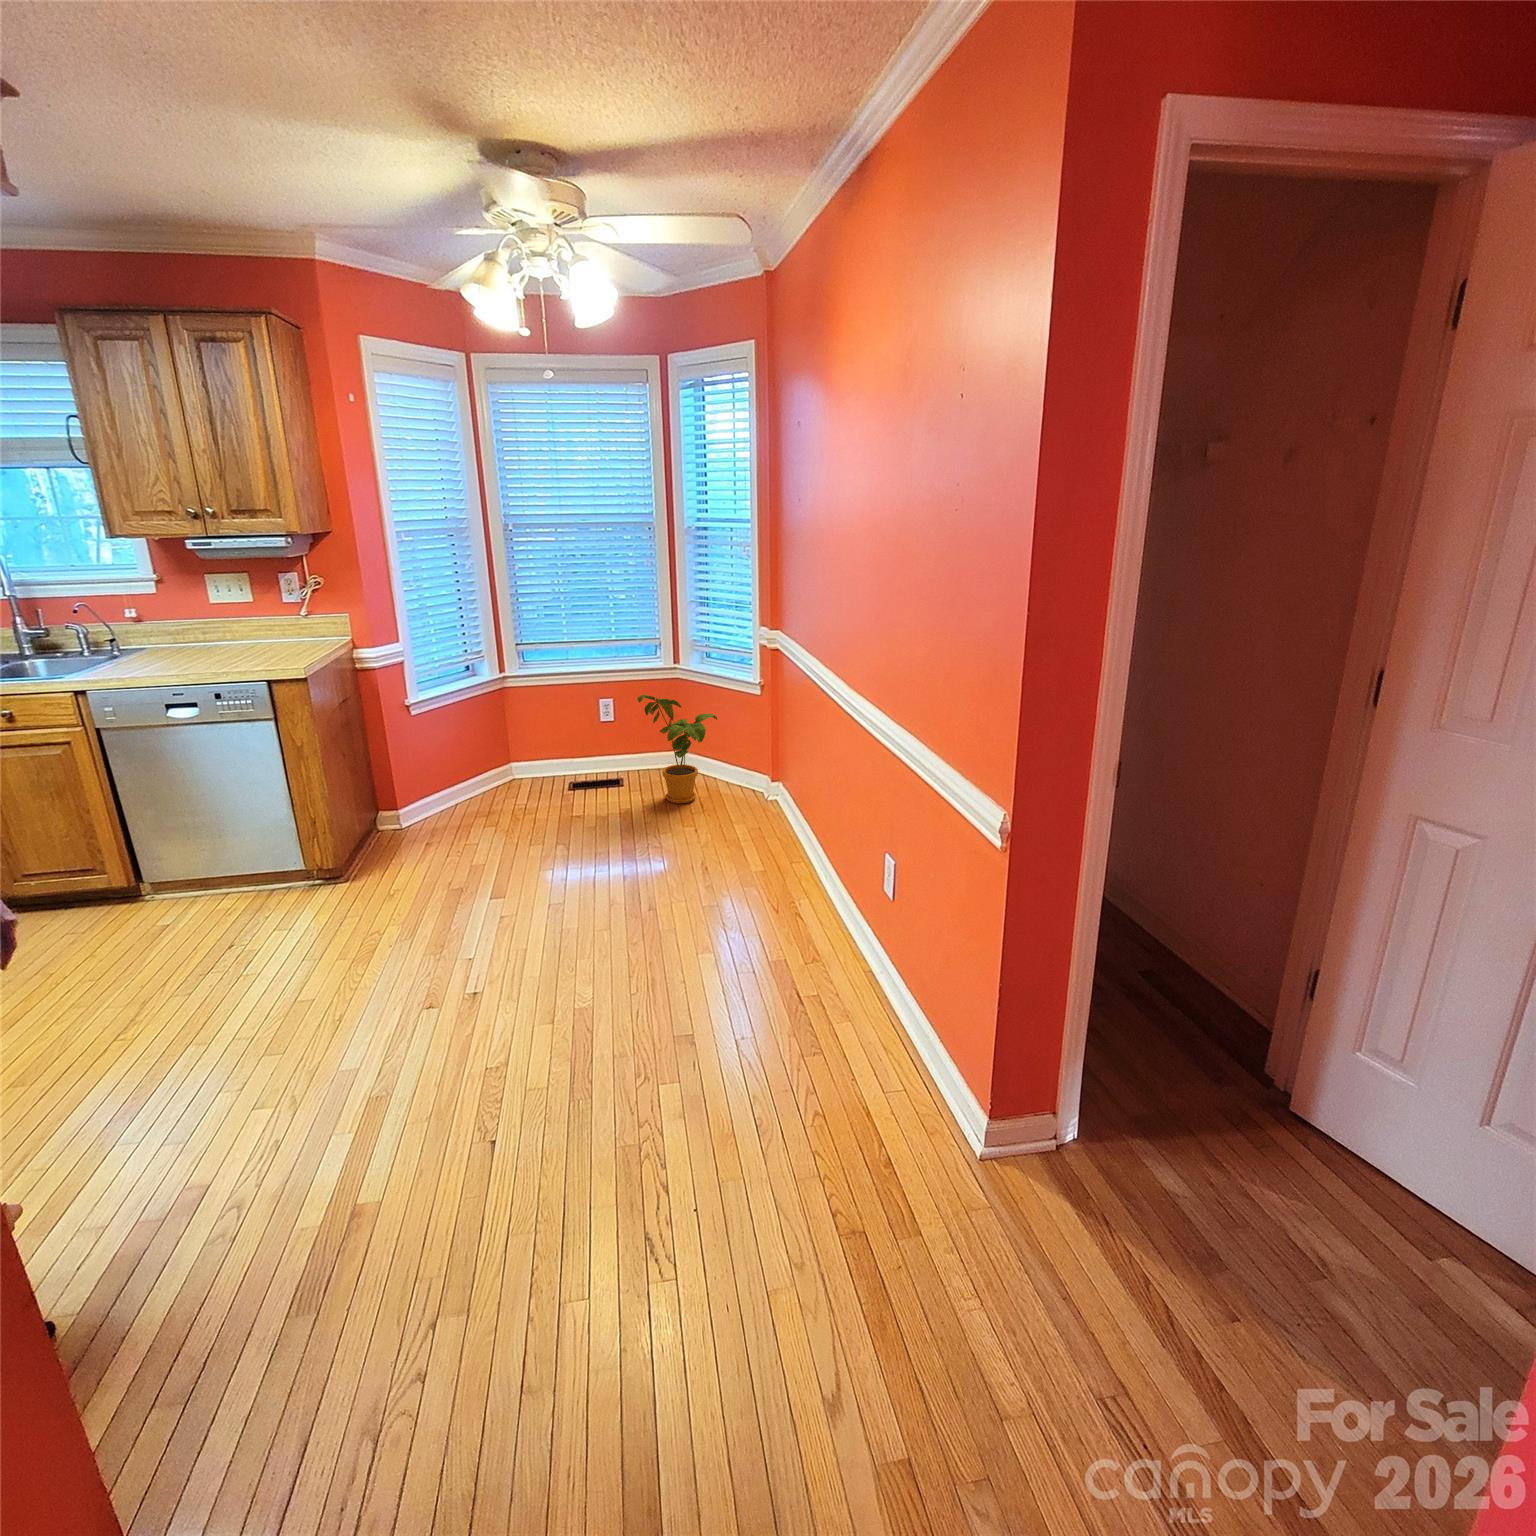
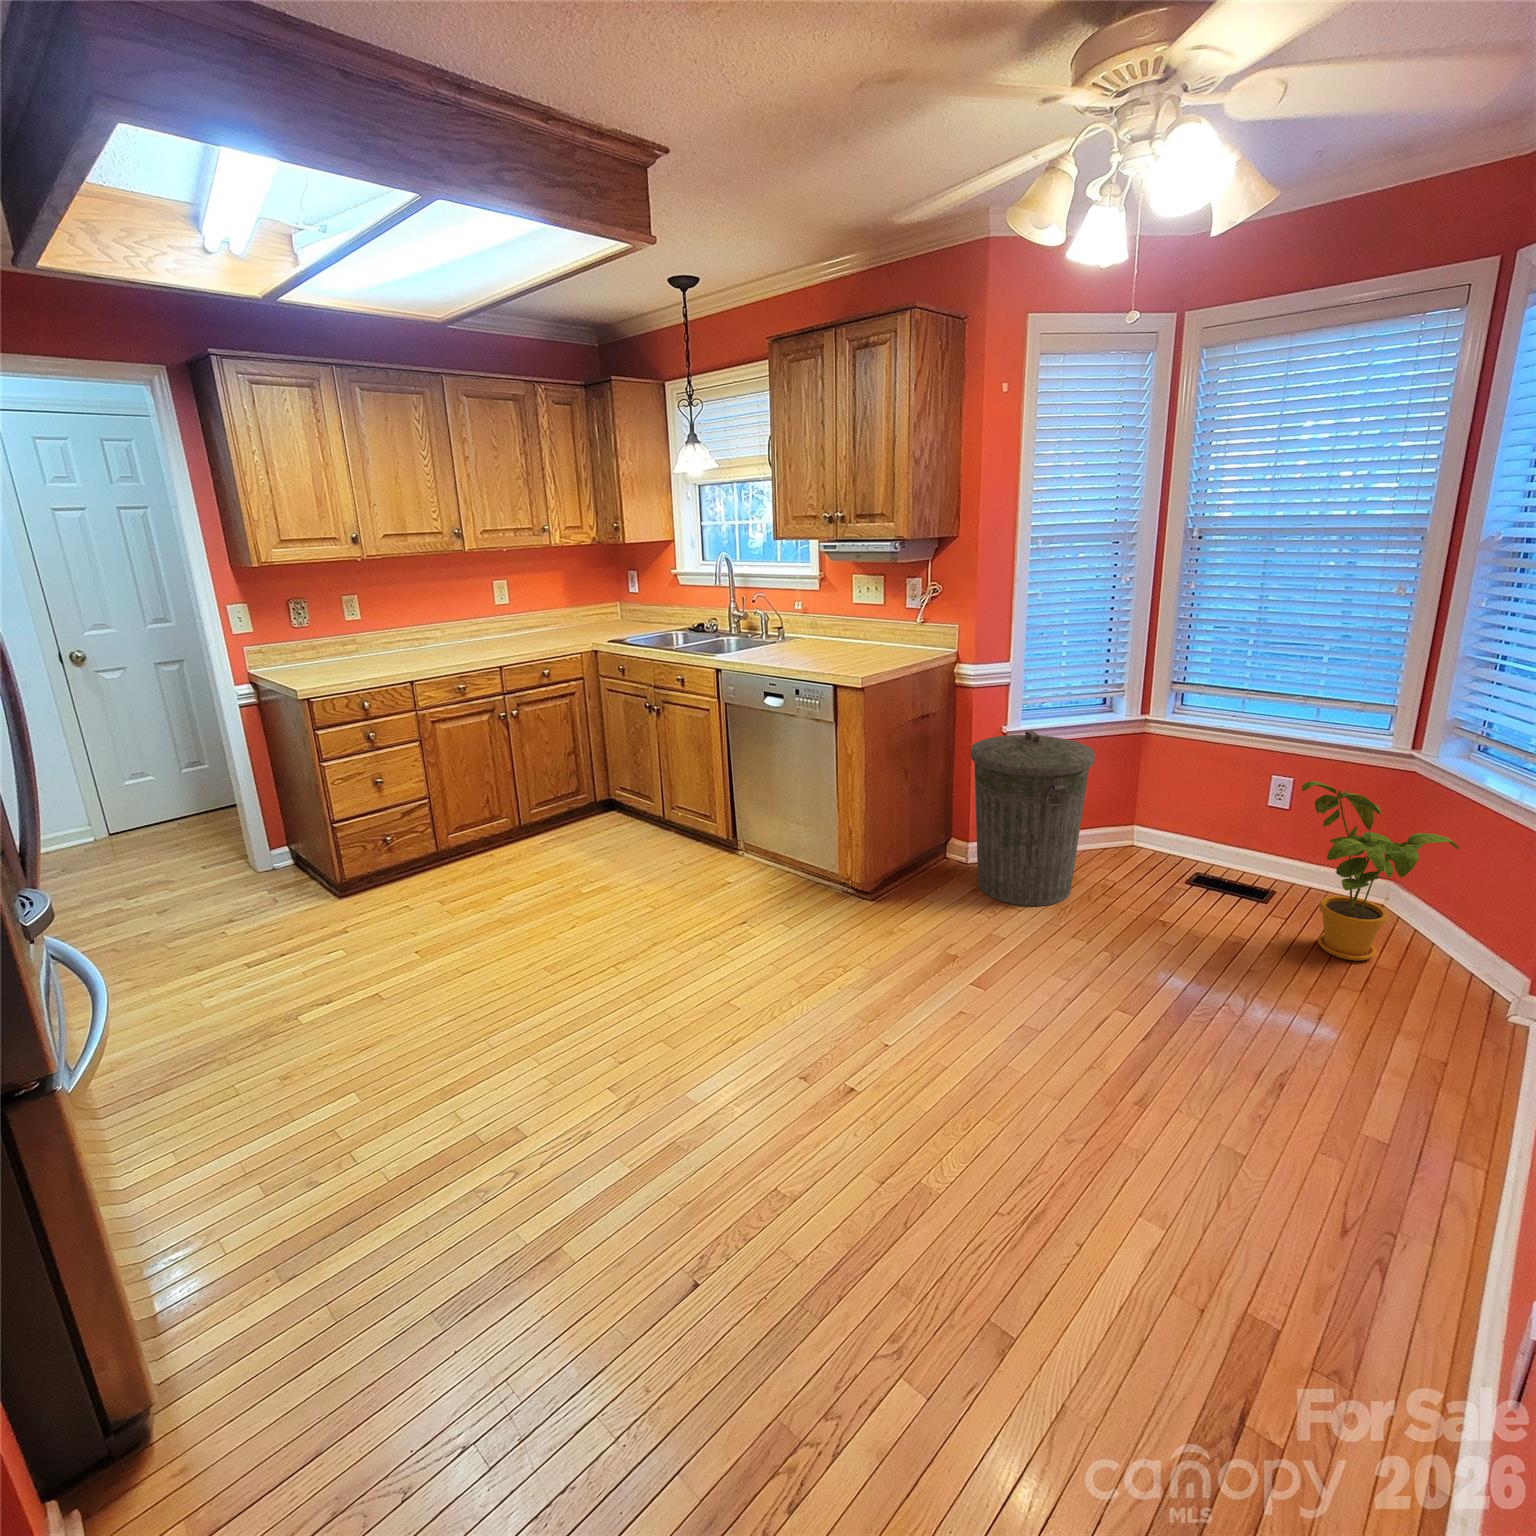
trash can: none [396,697,504,845] -> present [971,731,1095,906]

